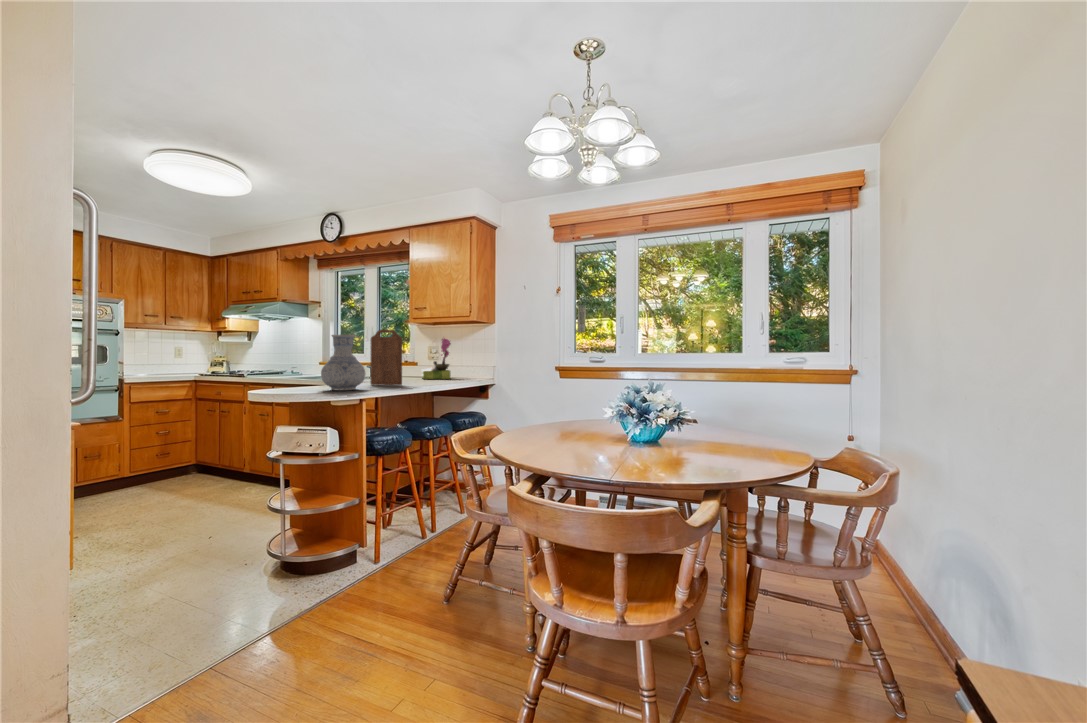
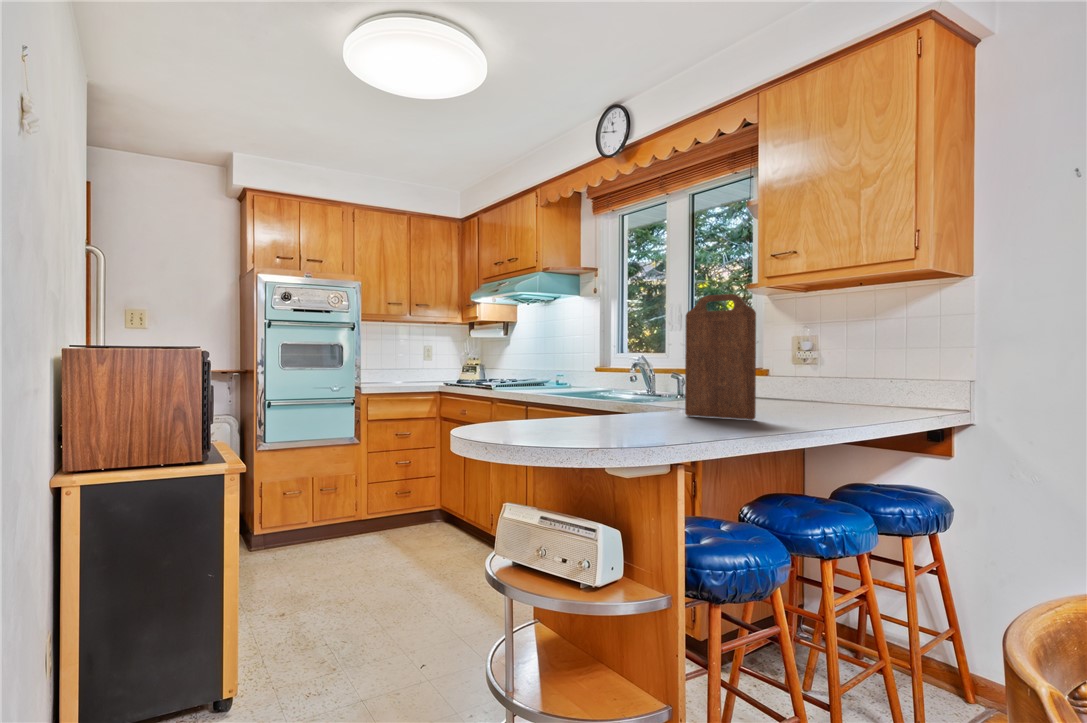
vase: present [321,335,365,390] -> none [587,302,679,431]
flower arrangement: present [422,338,451,379] -> none [779,313,852,405]

